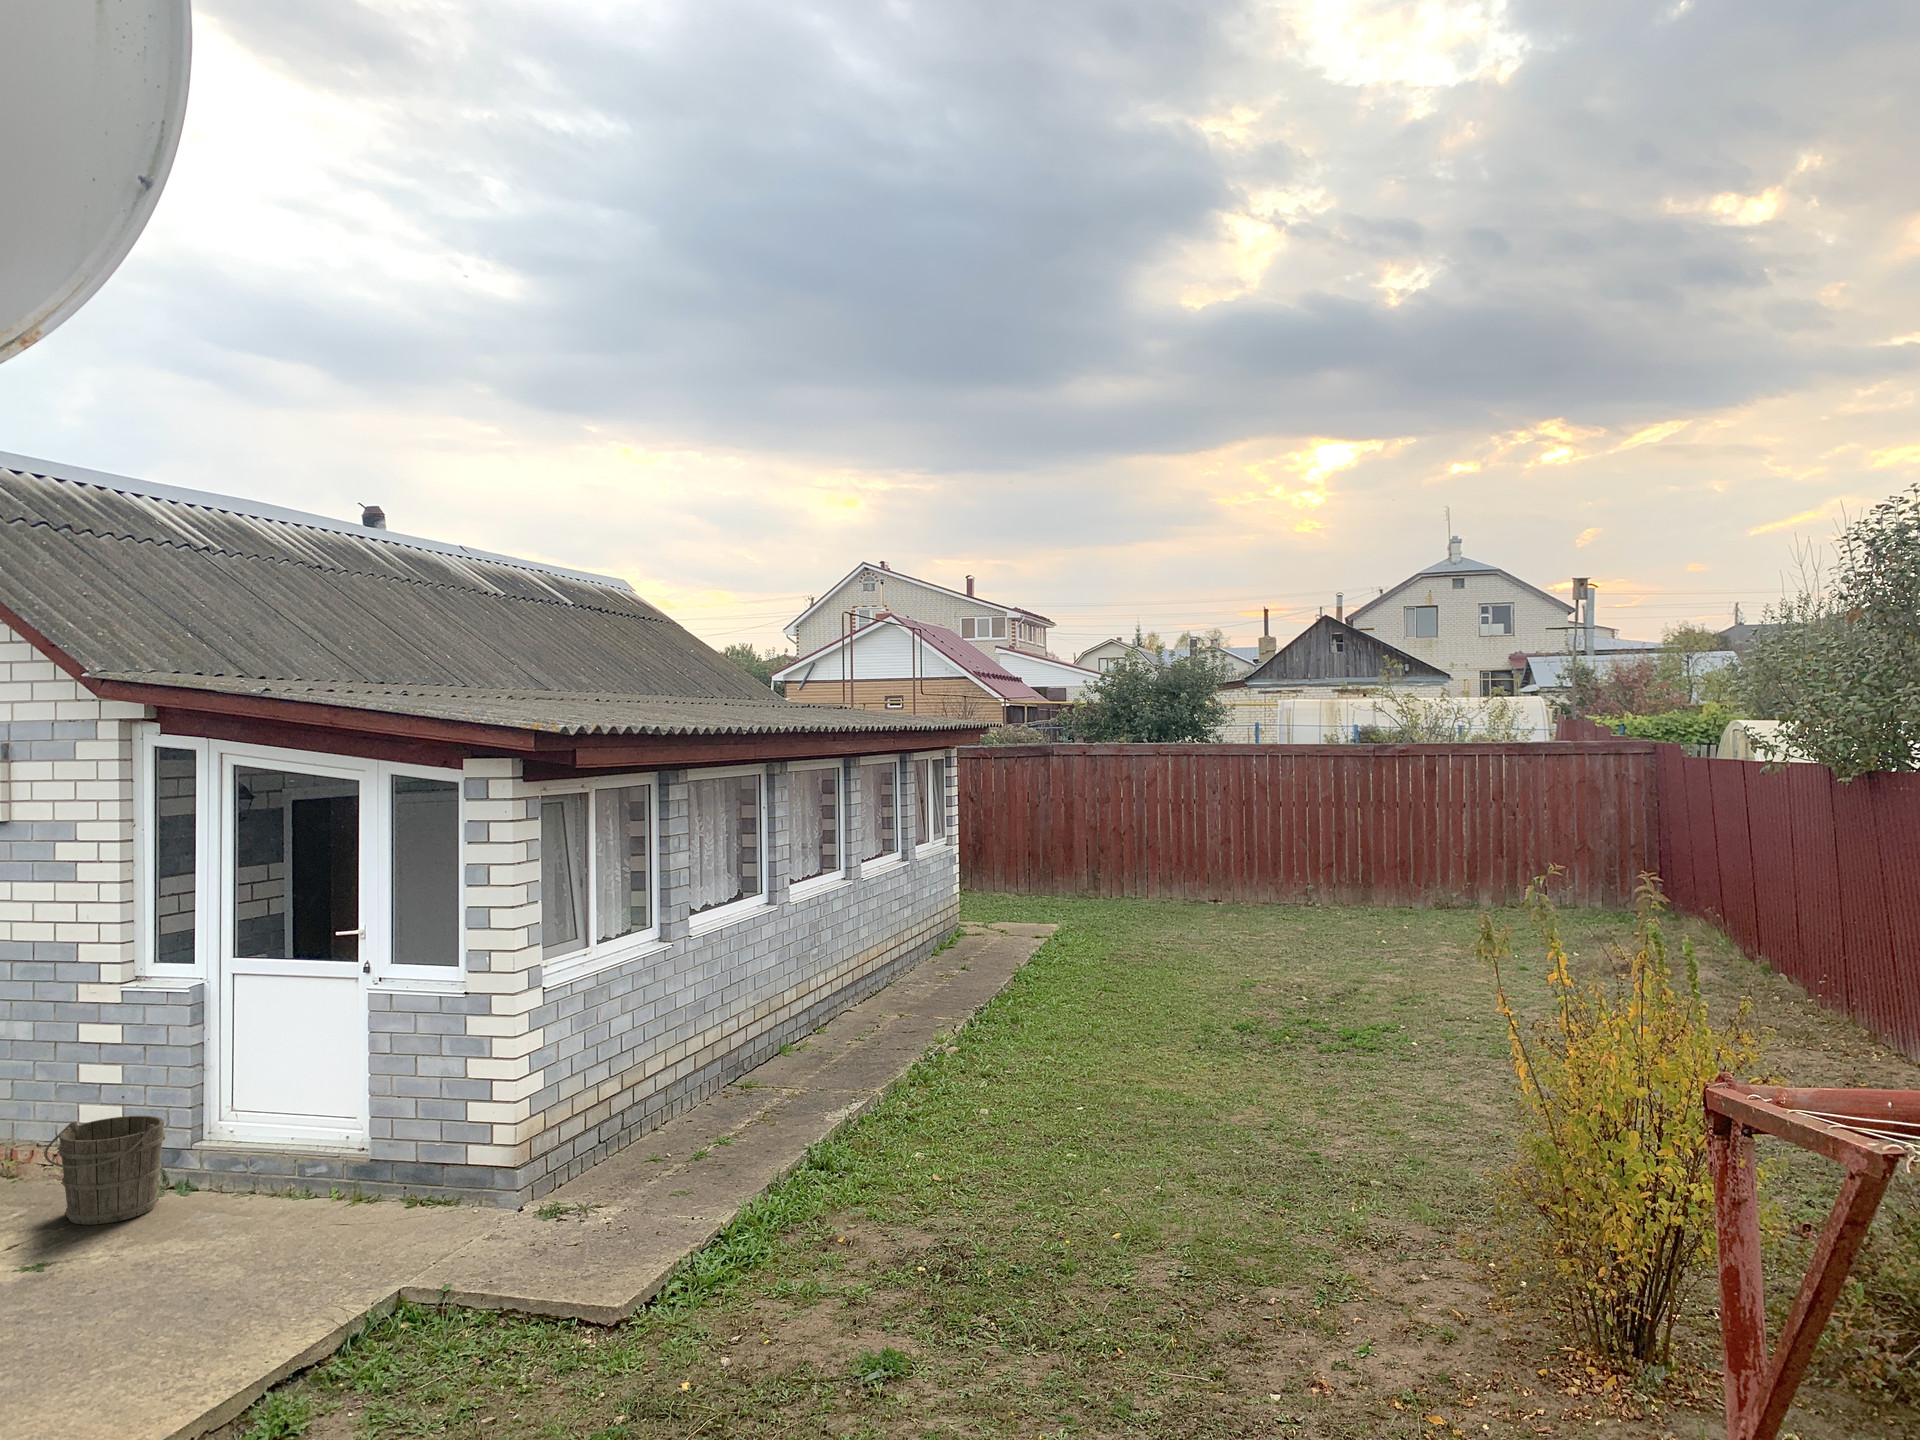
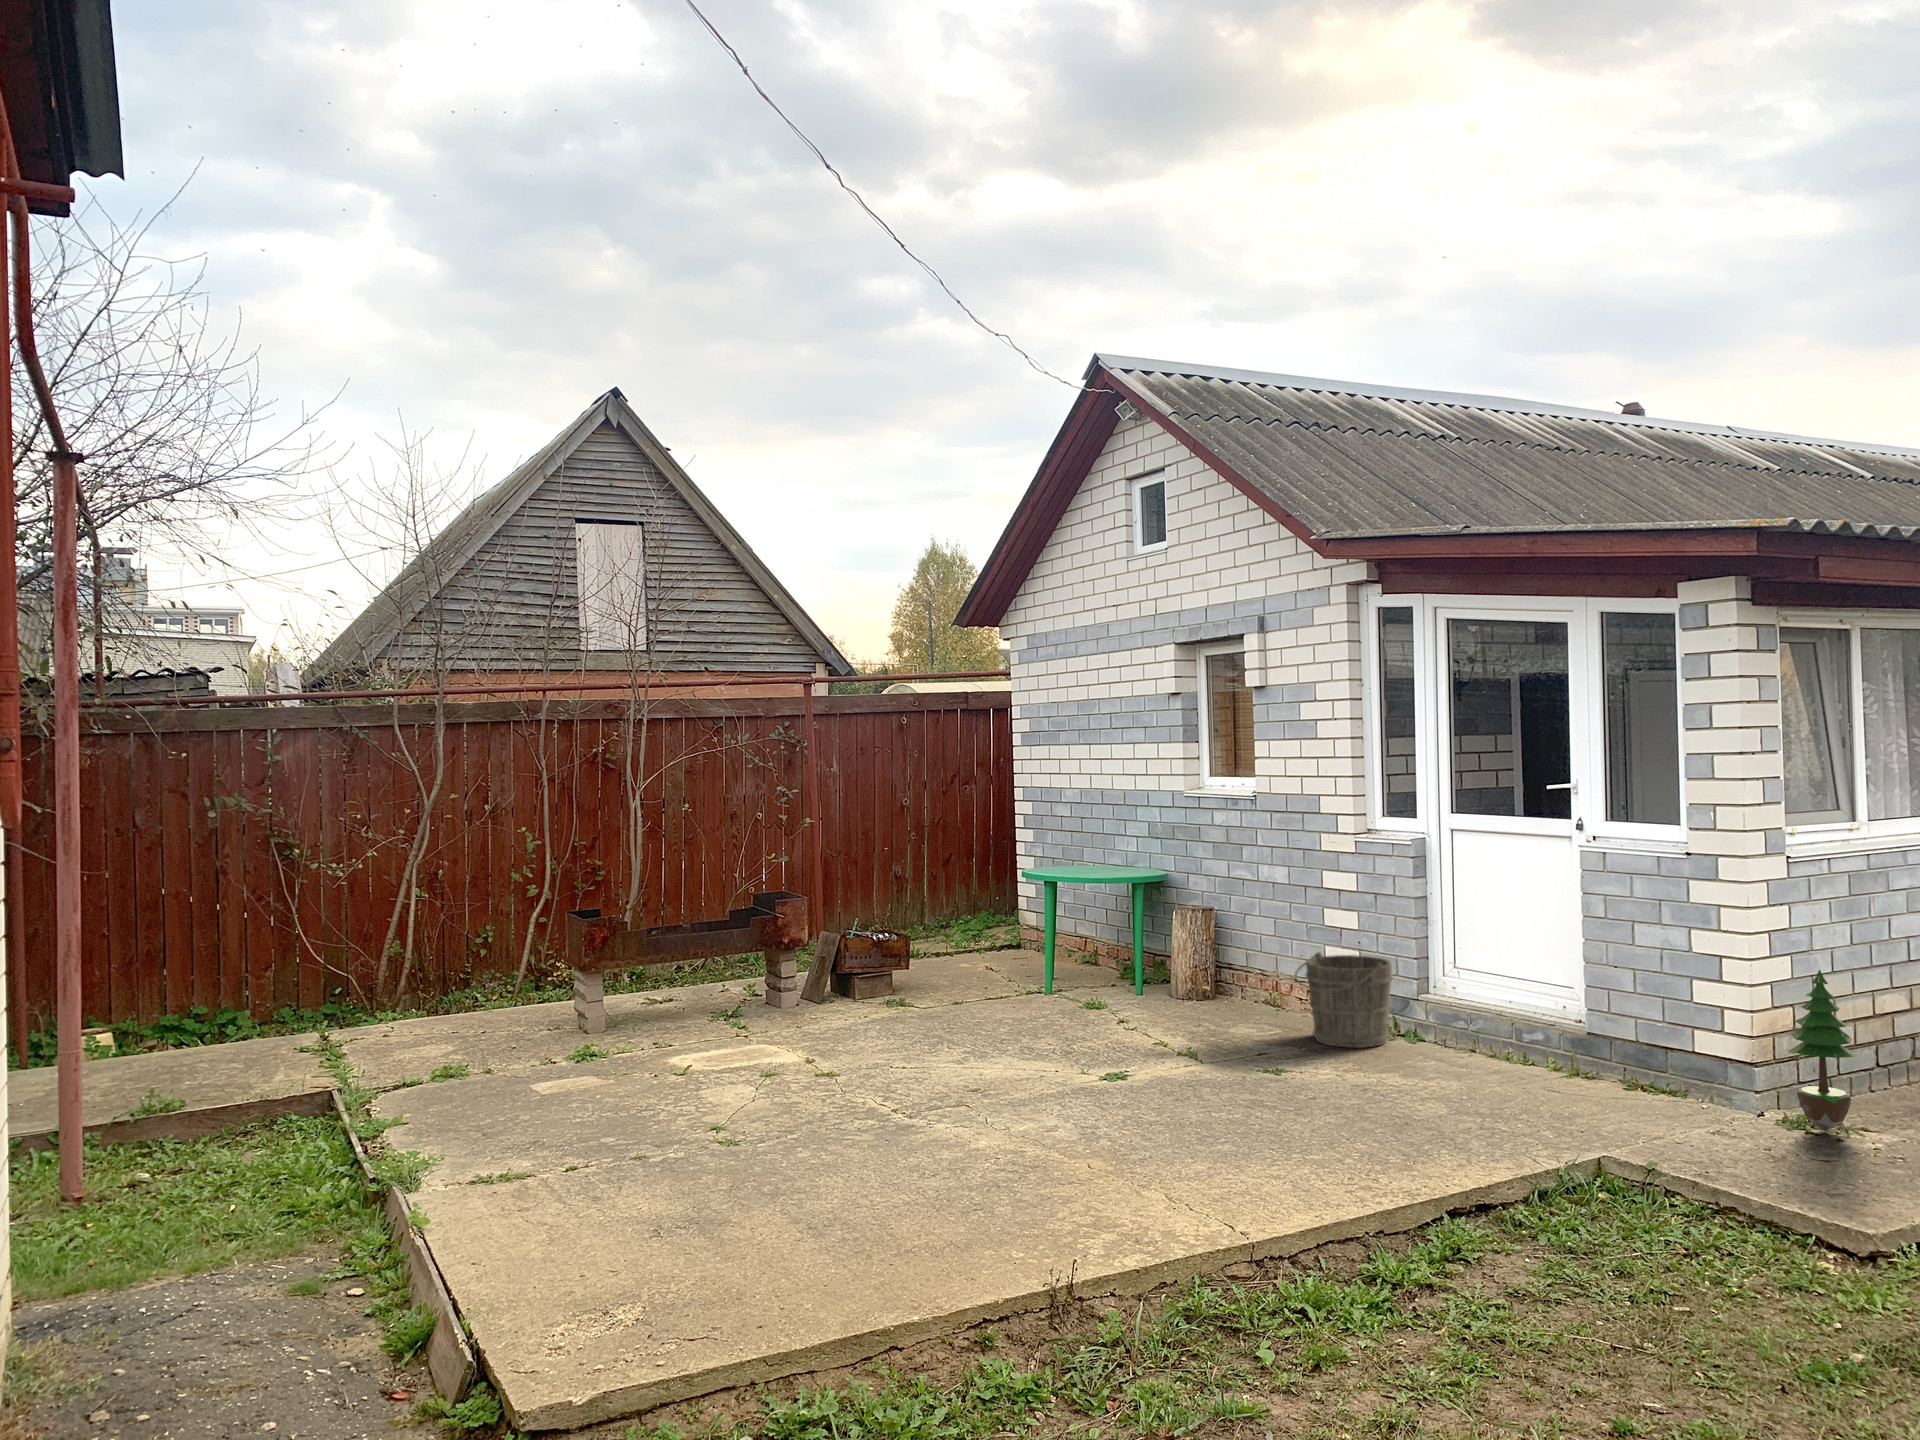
potted tree: none [540,1077,588,1209] -> present [1788,970,1855,1131]

